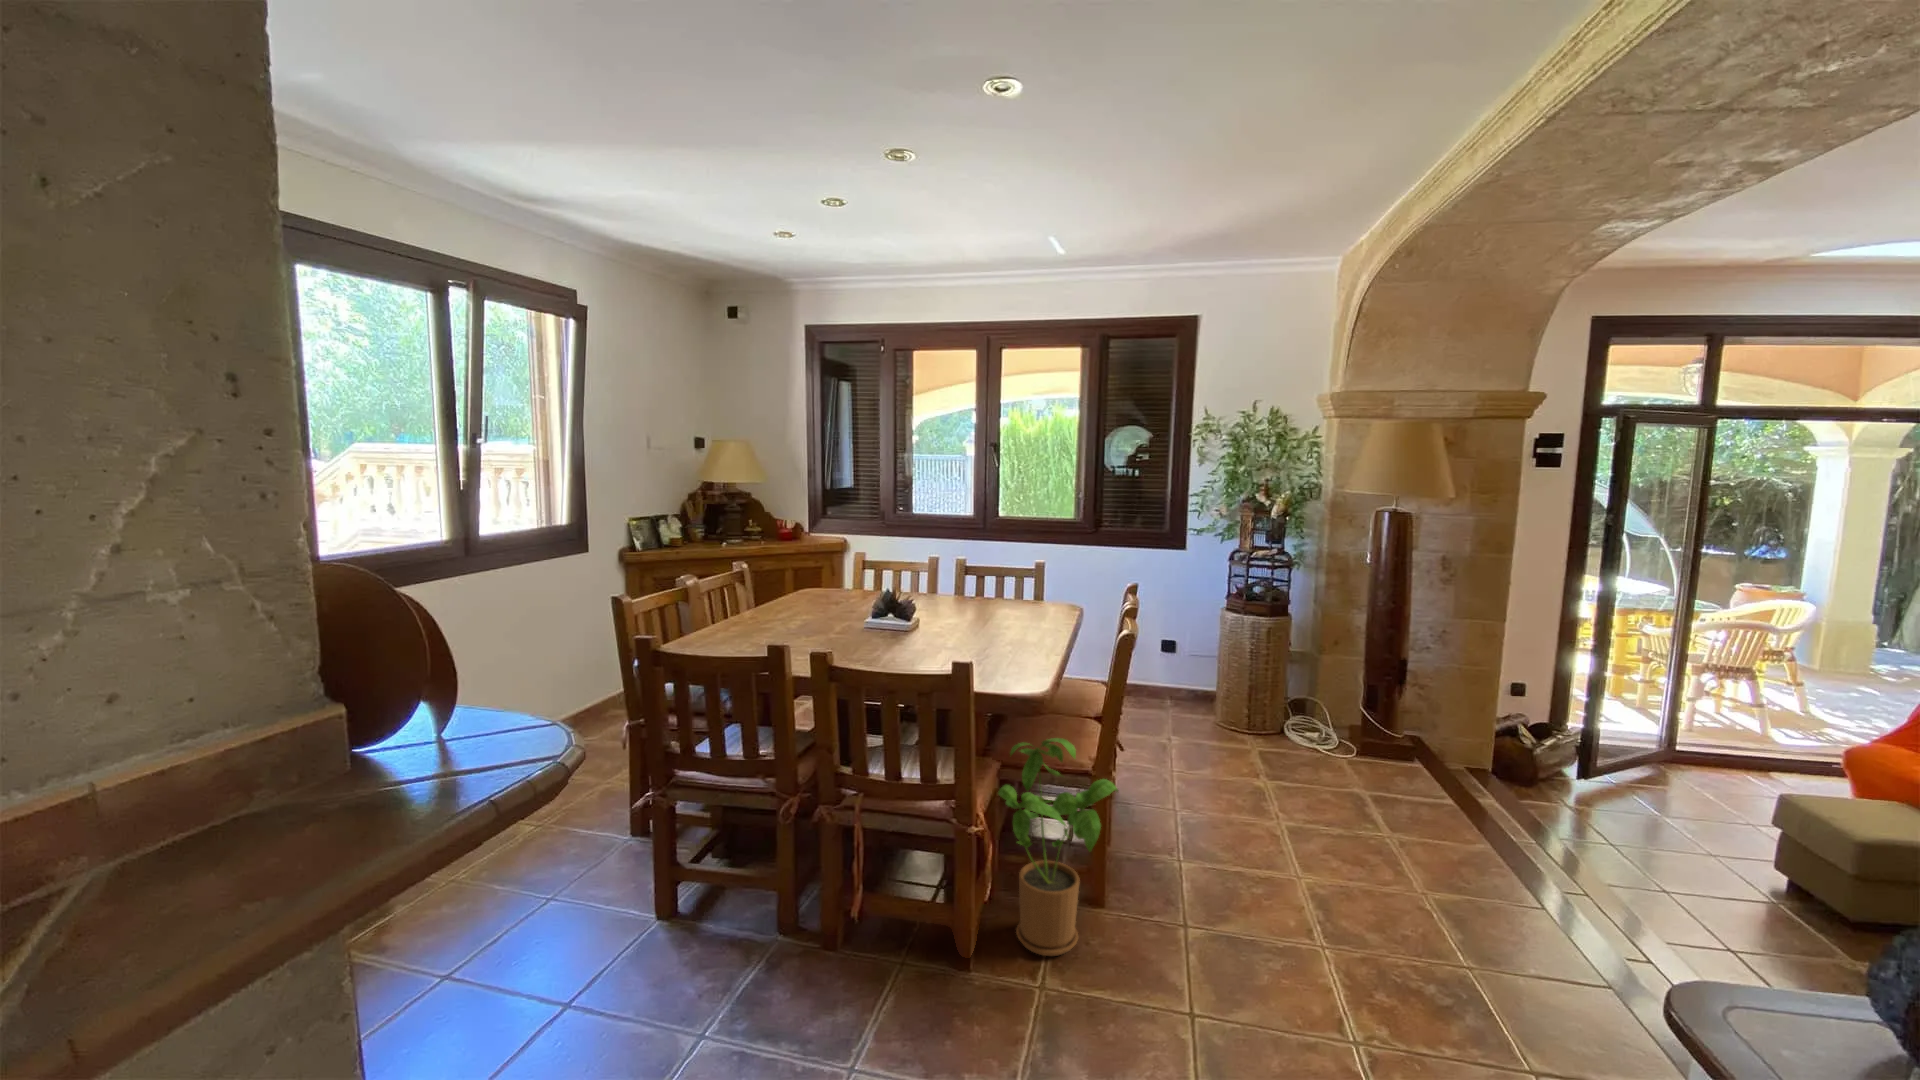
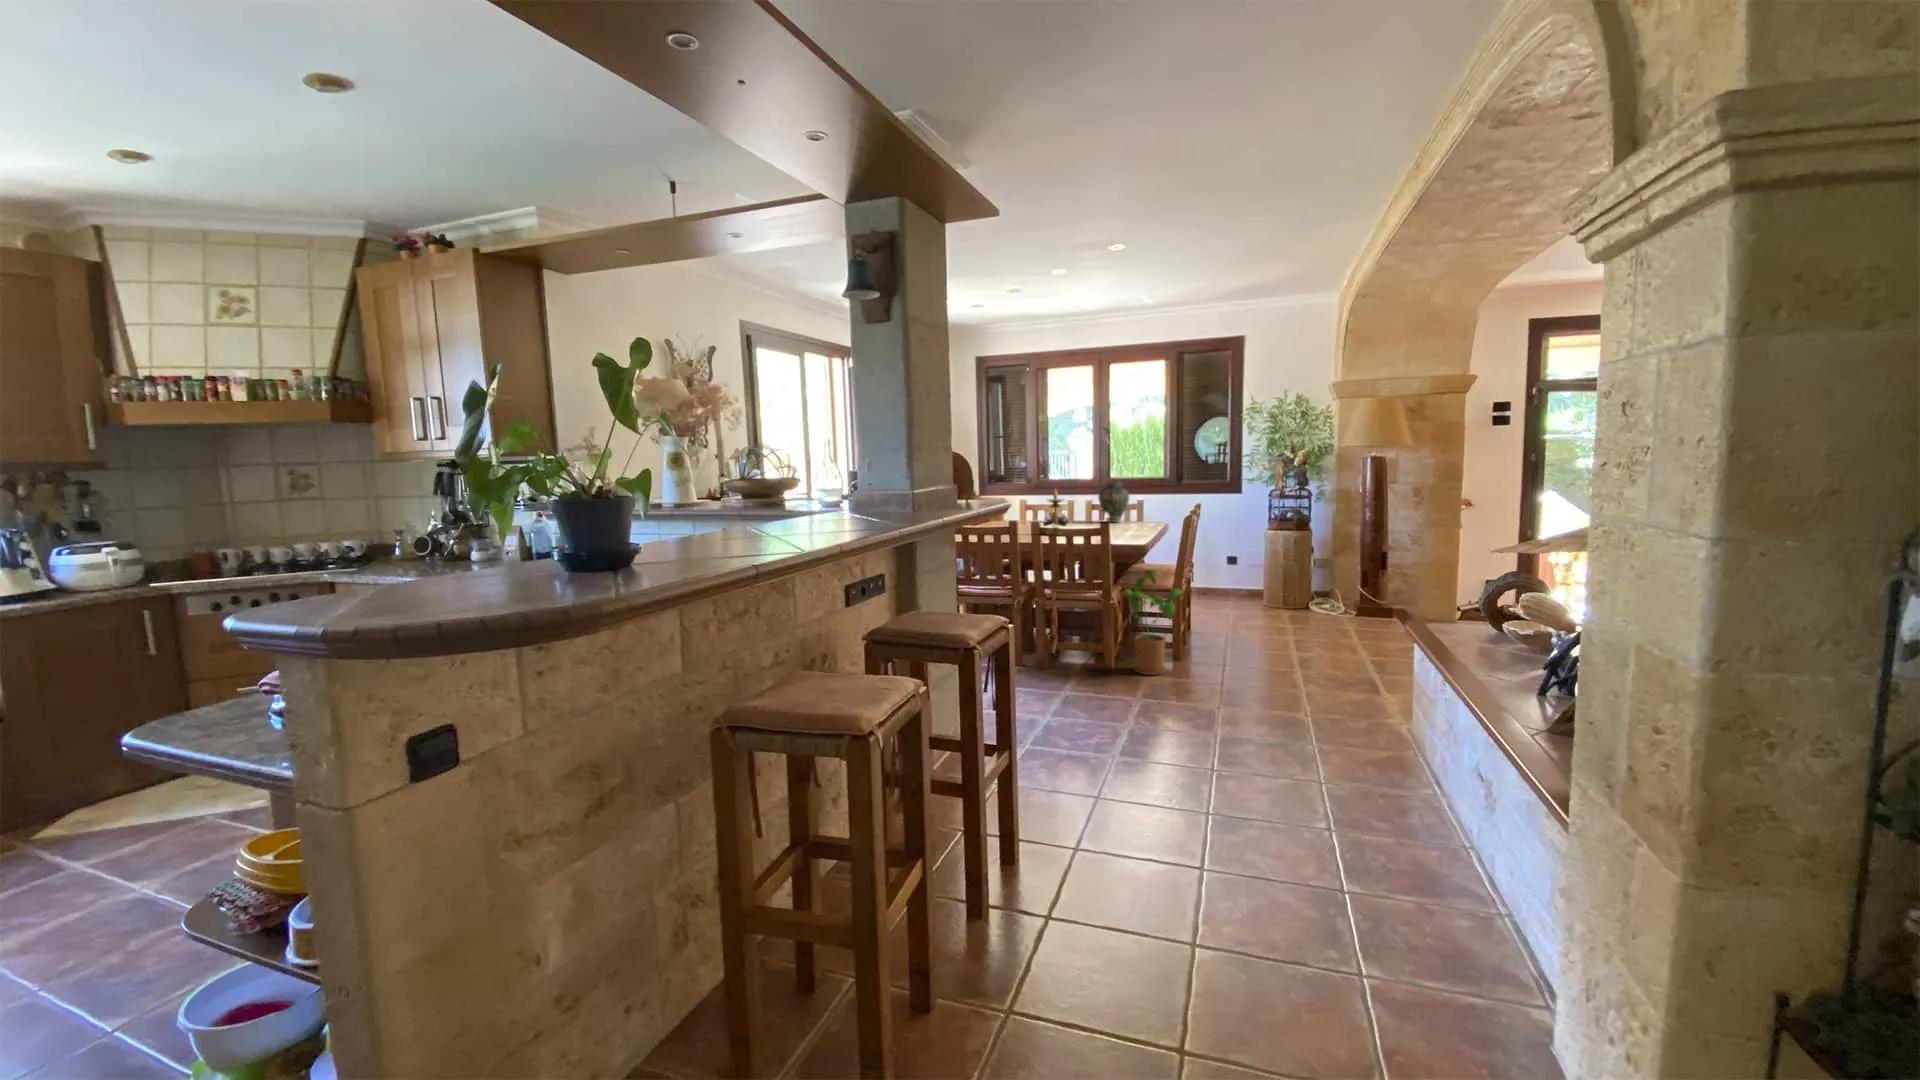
vase: none [970,541,1021,609] -> present [1098,481,1129,522]
candlestick: none [864,563,901,653] -> present [1047,490,1064,535]

